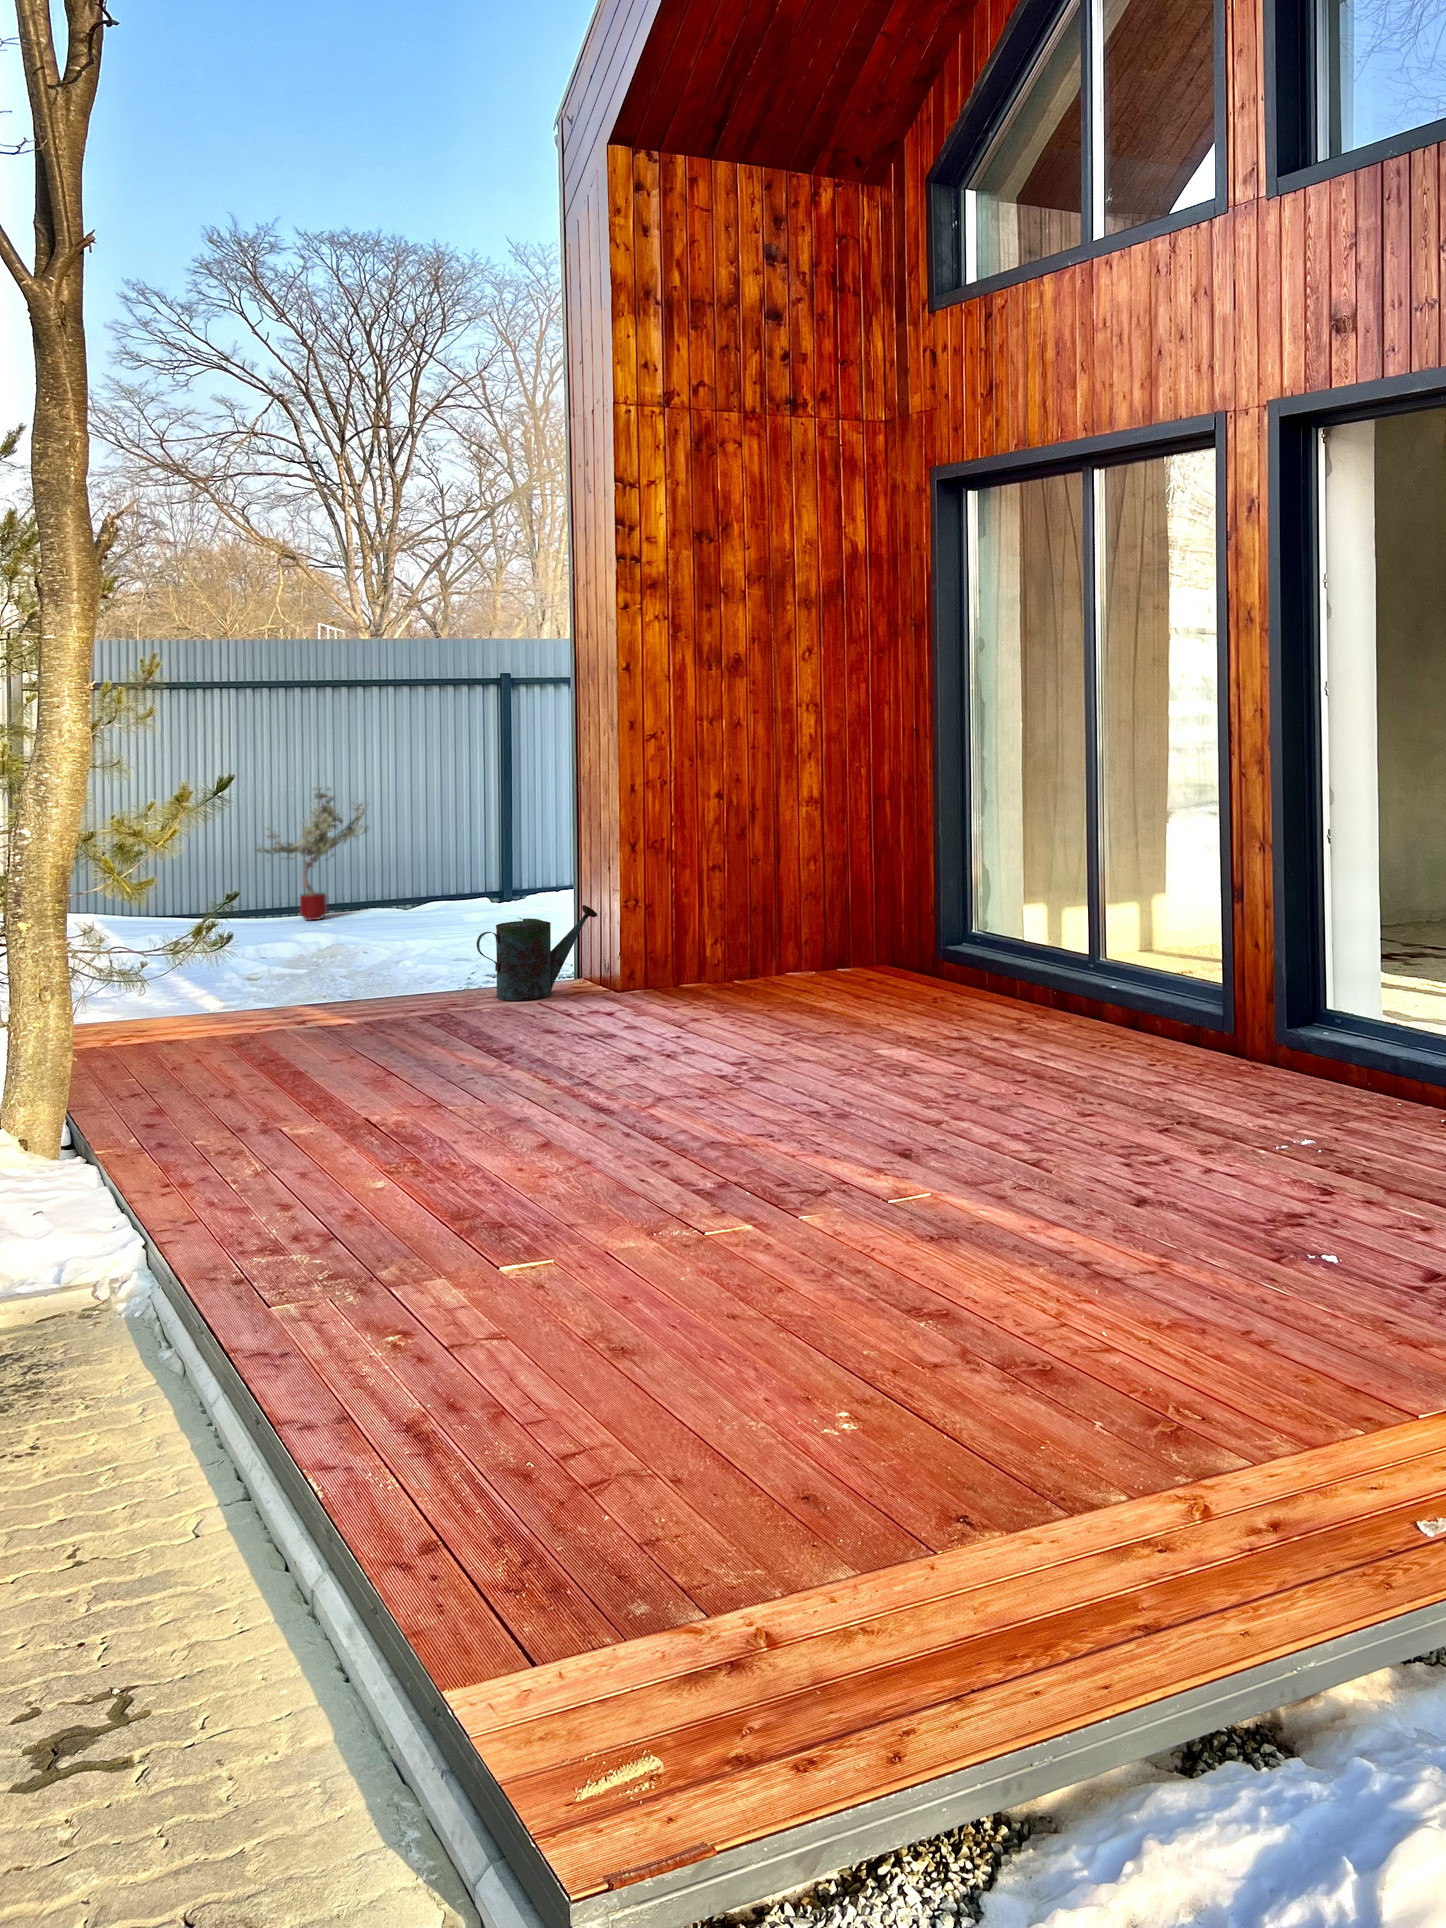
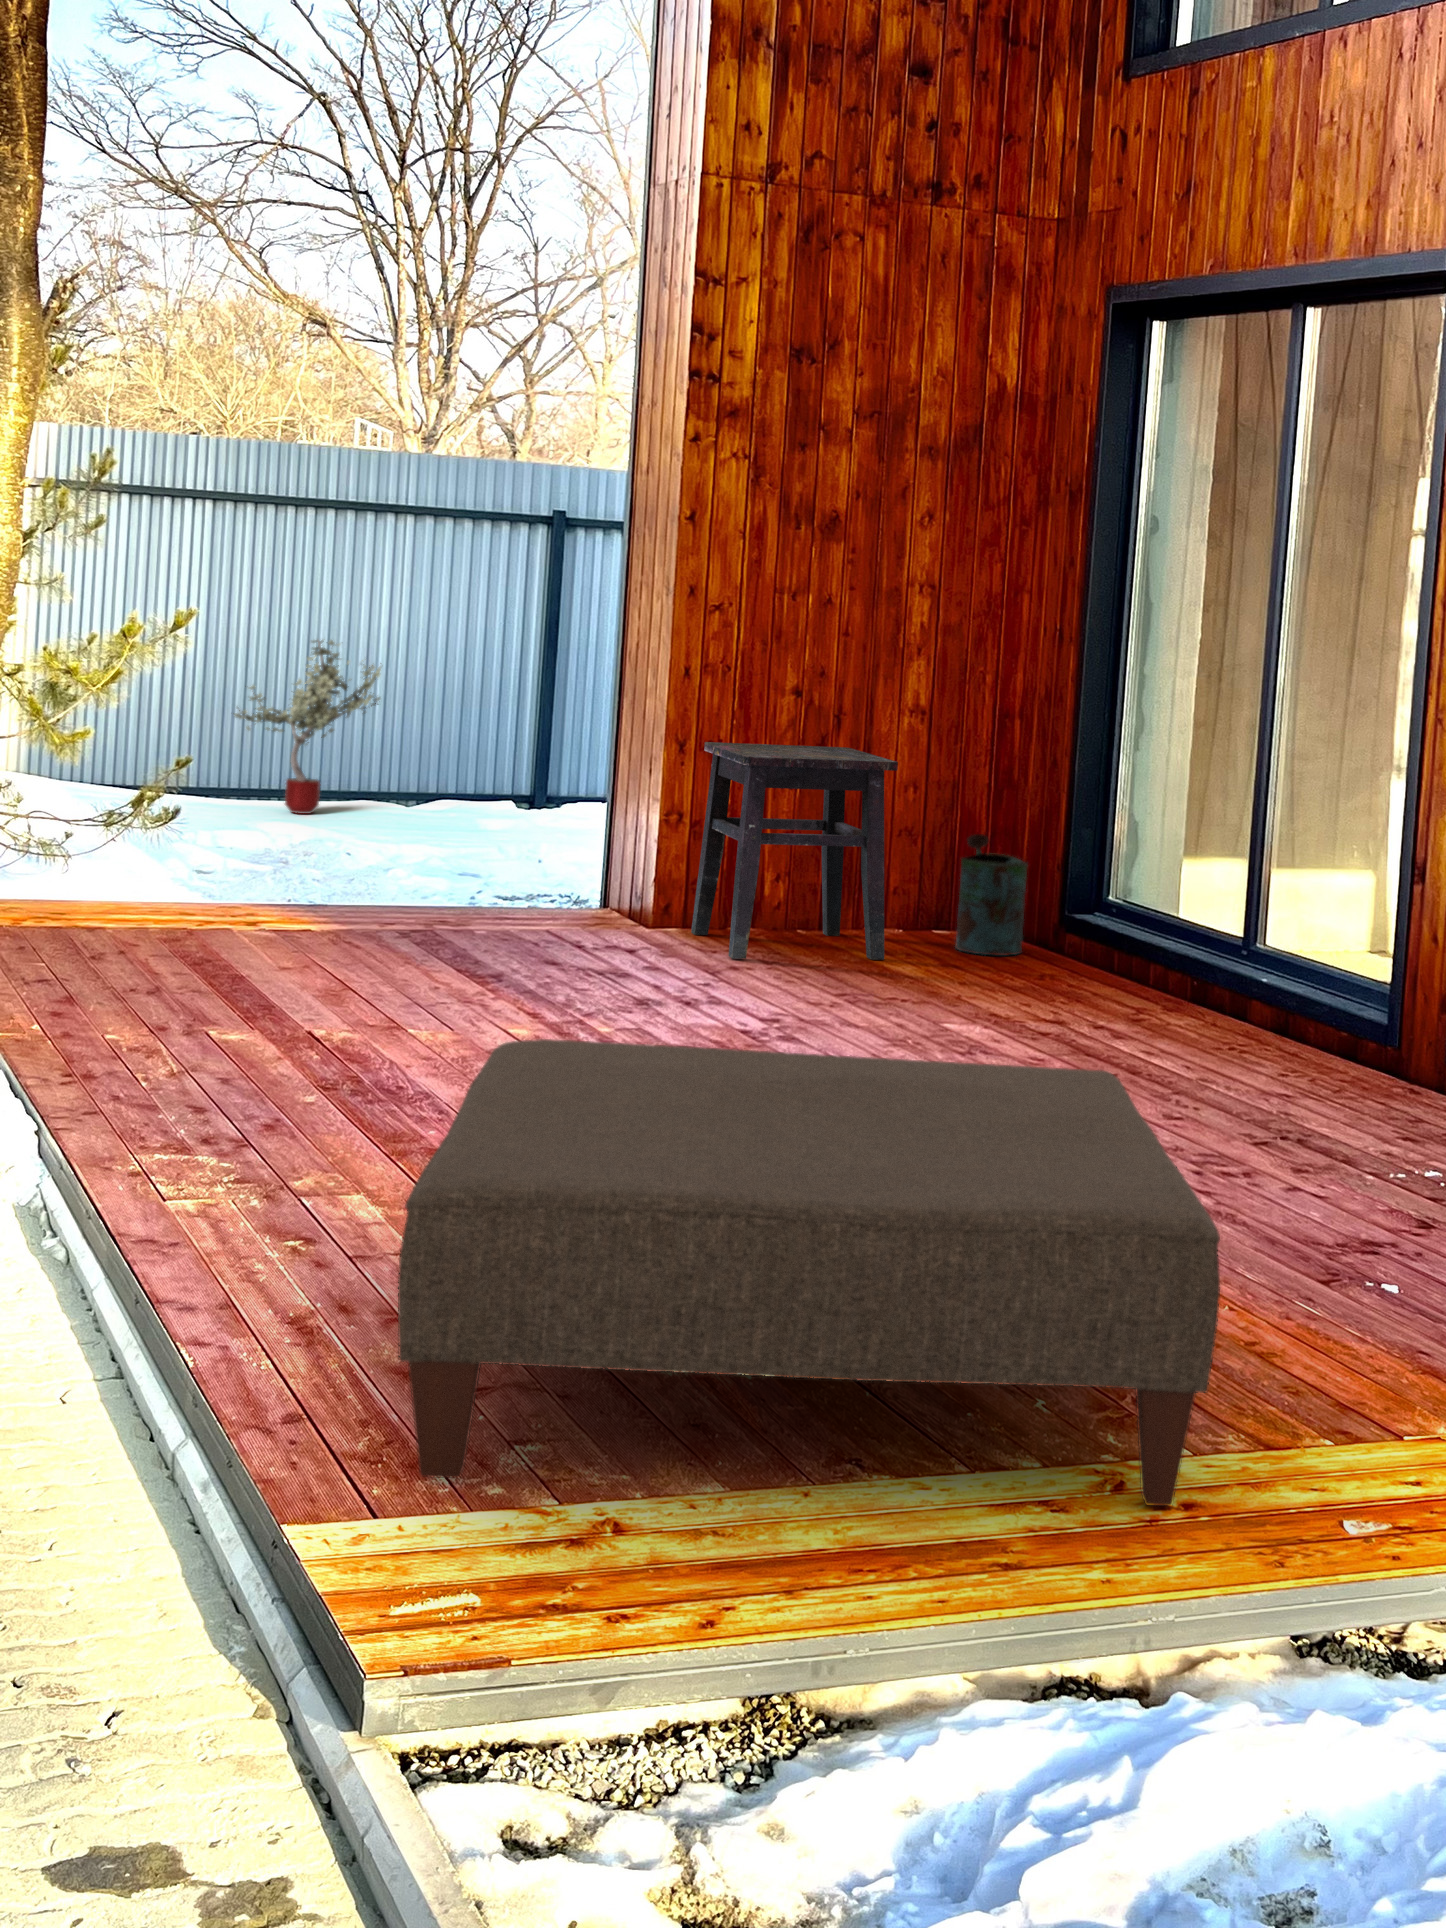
side table: none [650,833,807,1008] -> present [691,742,898,960]
watering can: present [477,905,598,1000] -> present [956,834,1028,956]
ottoman: none [539,1094,1316,1614] -> present [398,1039,1220,1506]

